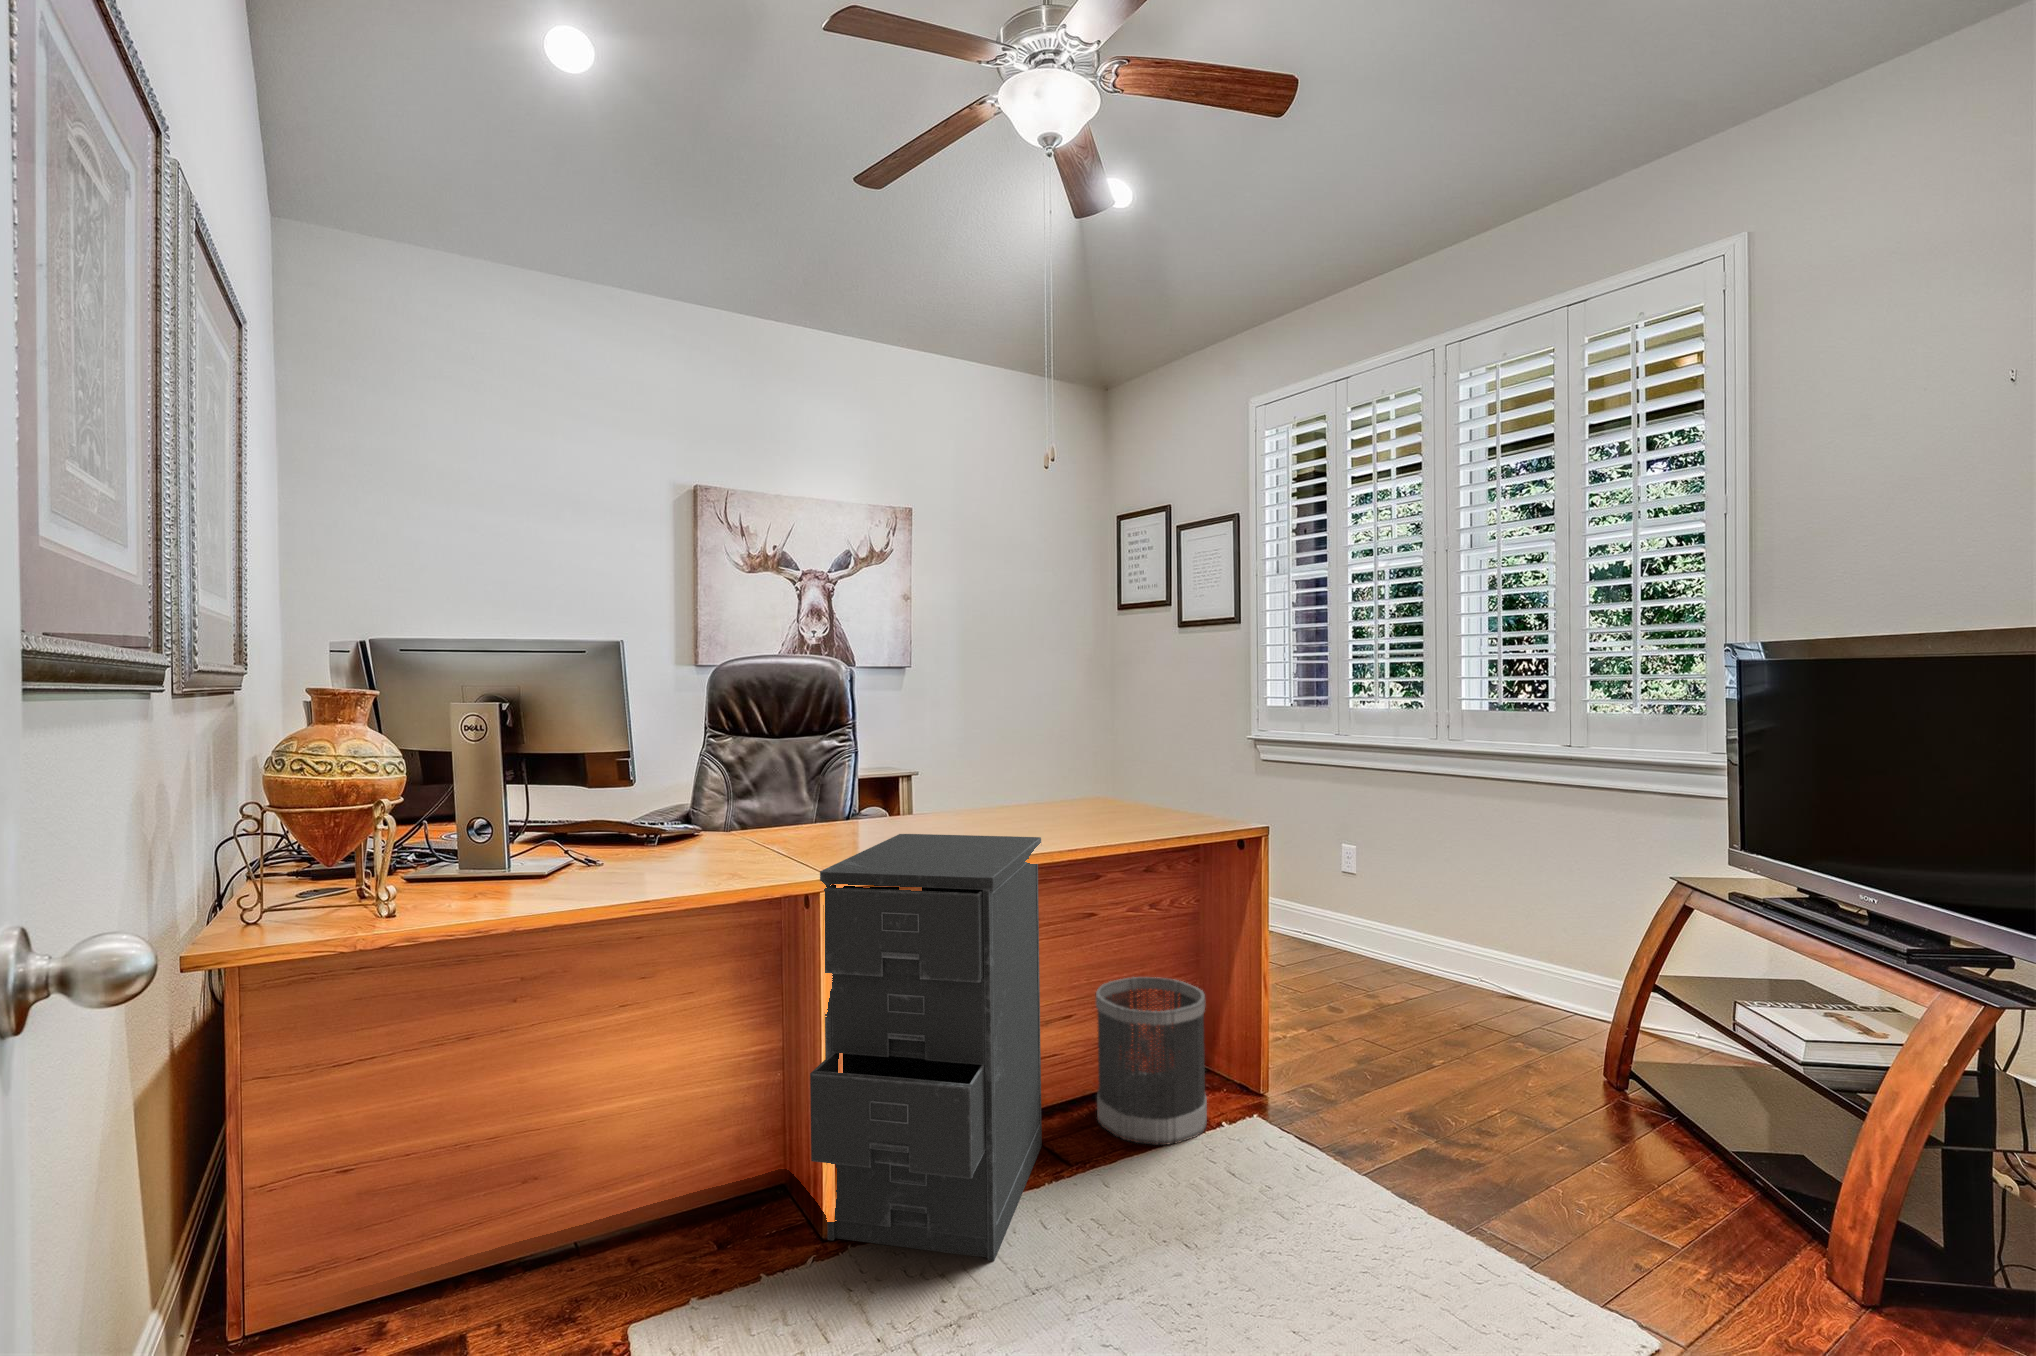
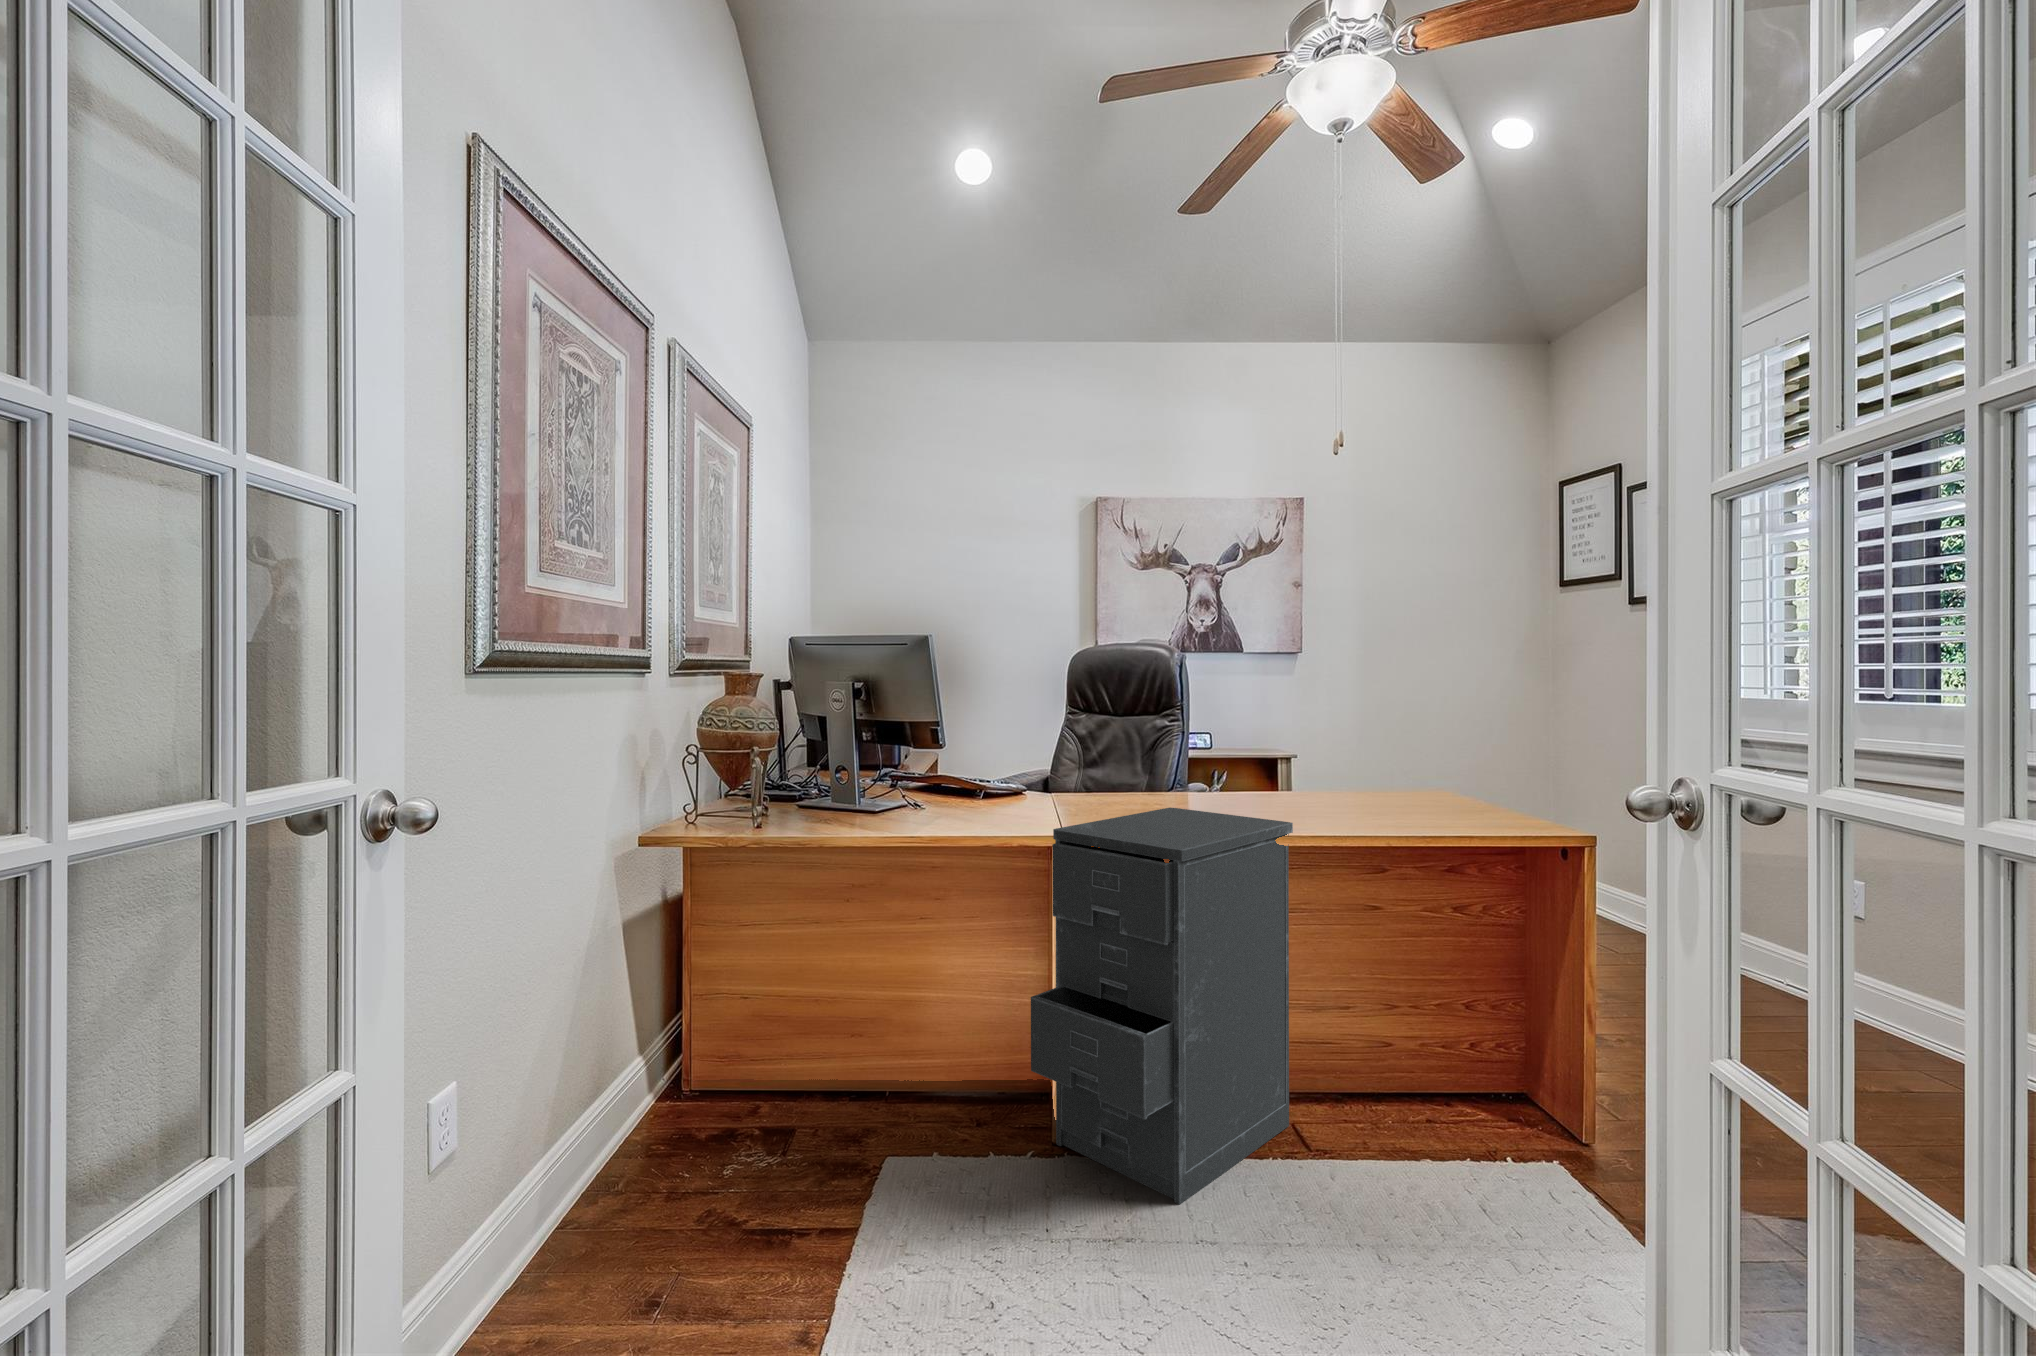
wastebasket: present [1095,977,1207,1145] -> none [1362,982,1490,1163]

